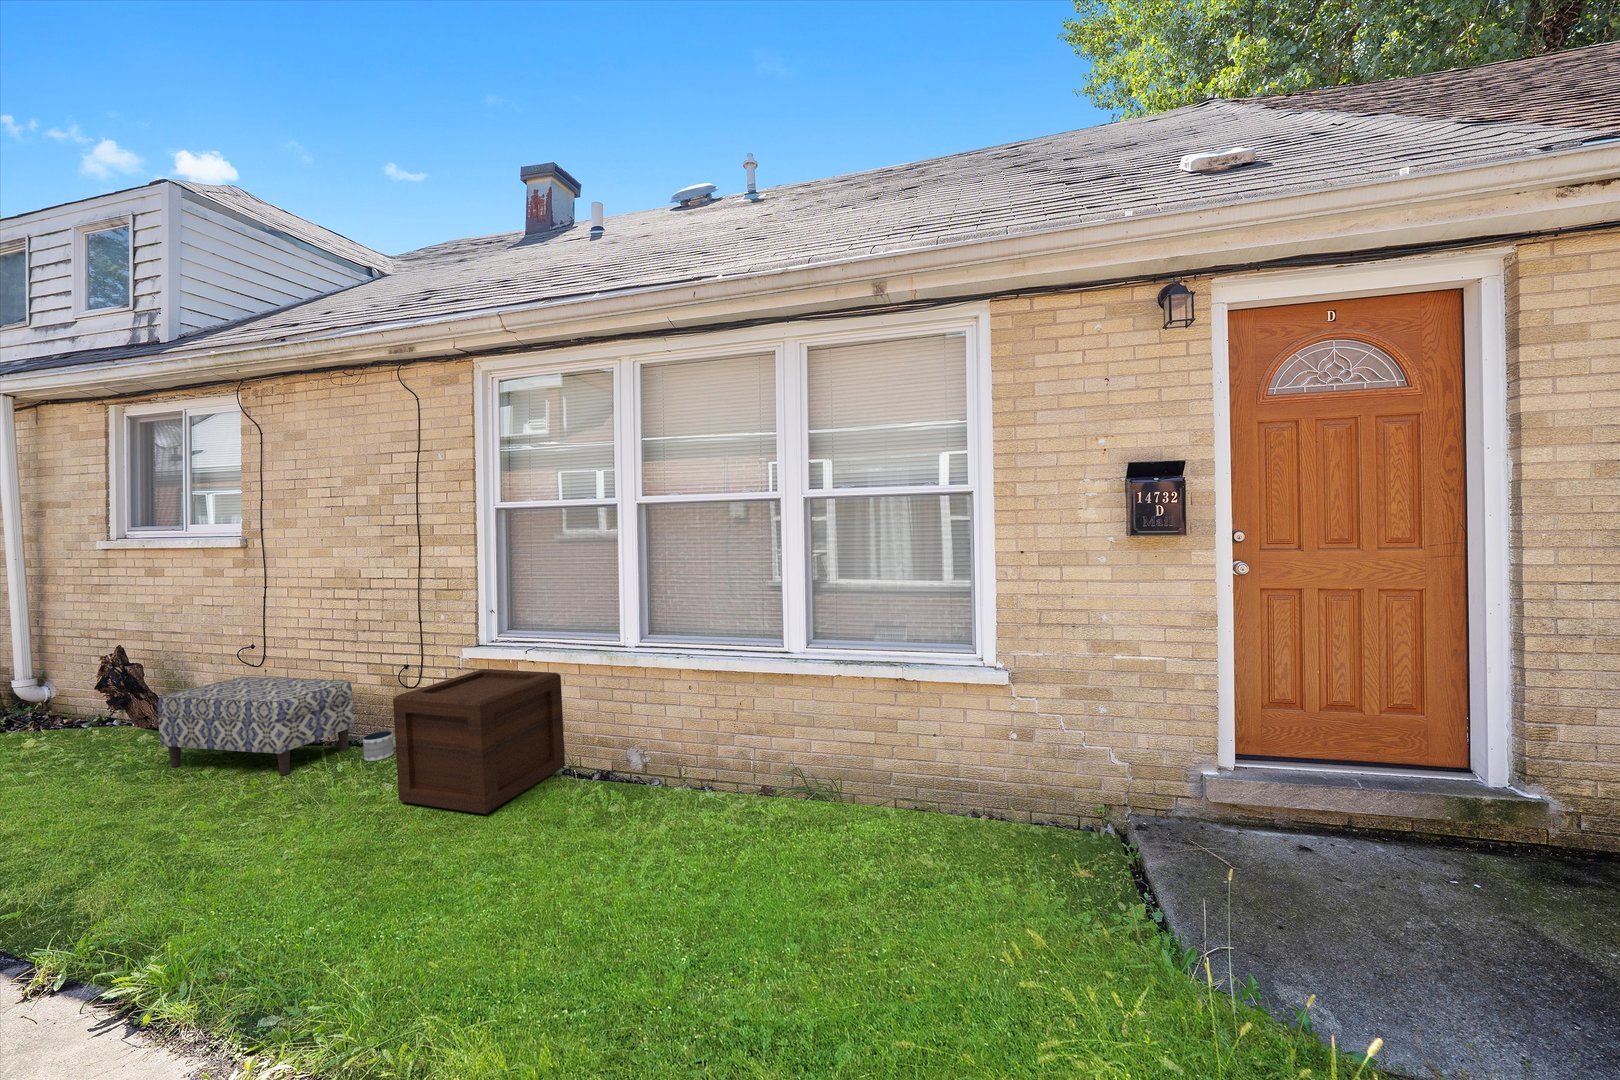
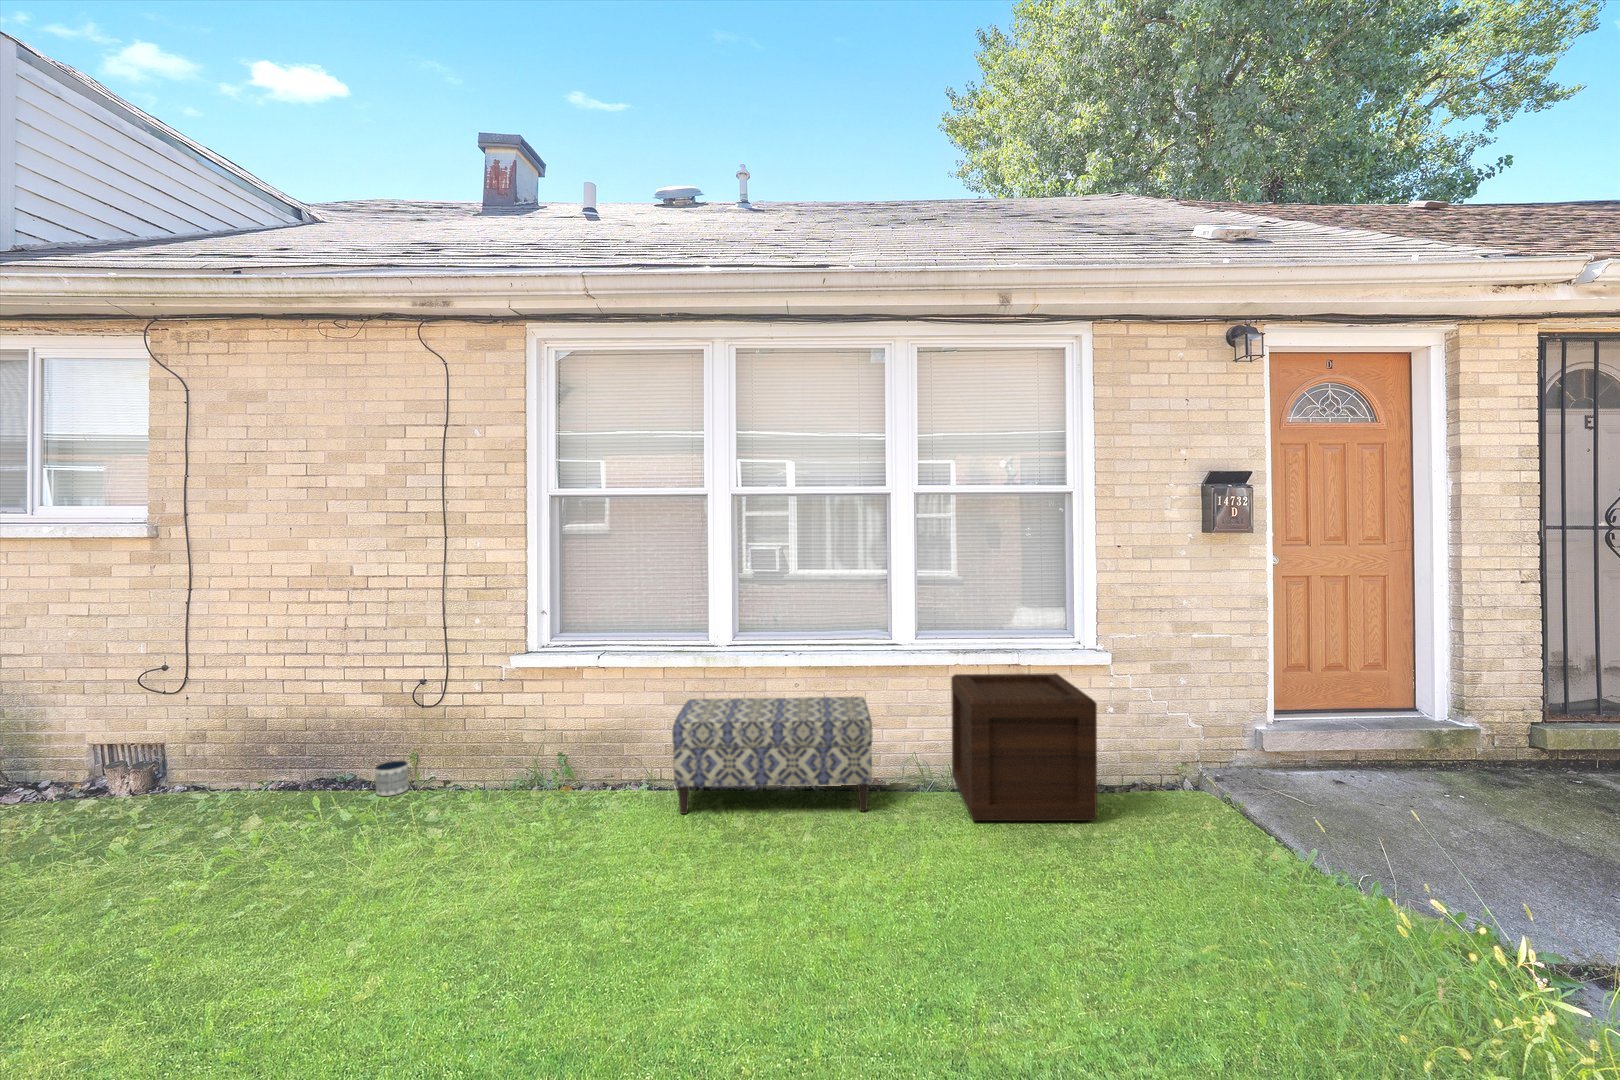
wooden crate: present [393,669,565,814] -> present [951,673,1097,821]
bench: present [158,677,354,775] -> present [672,697,872,814]

